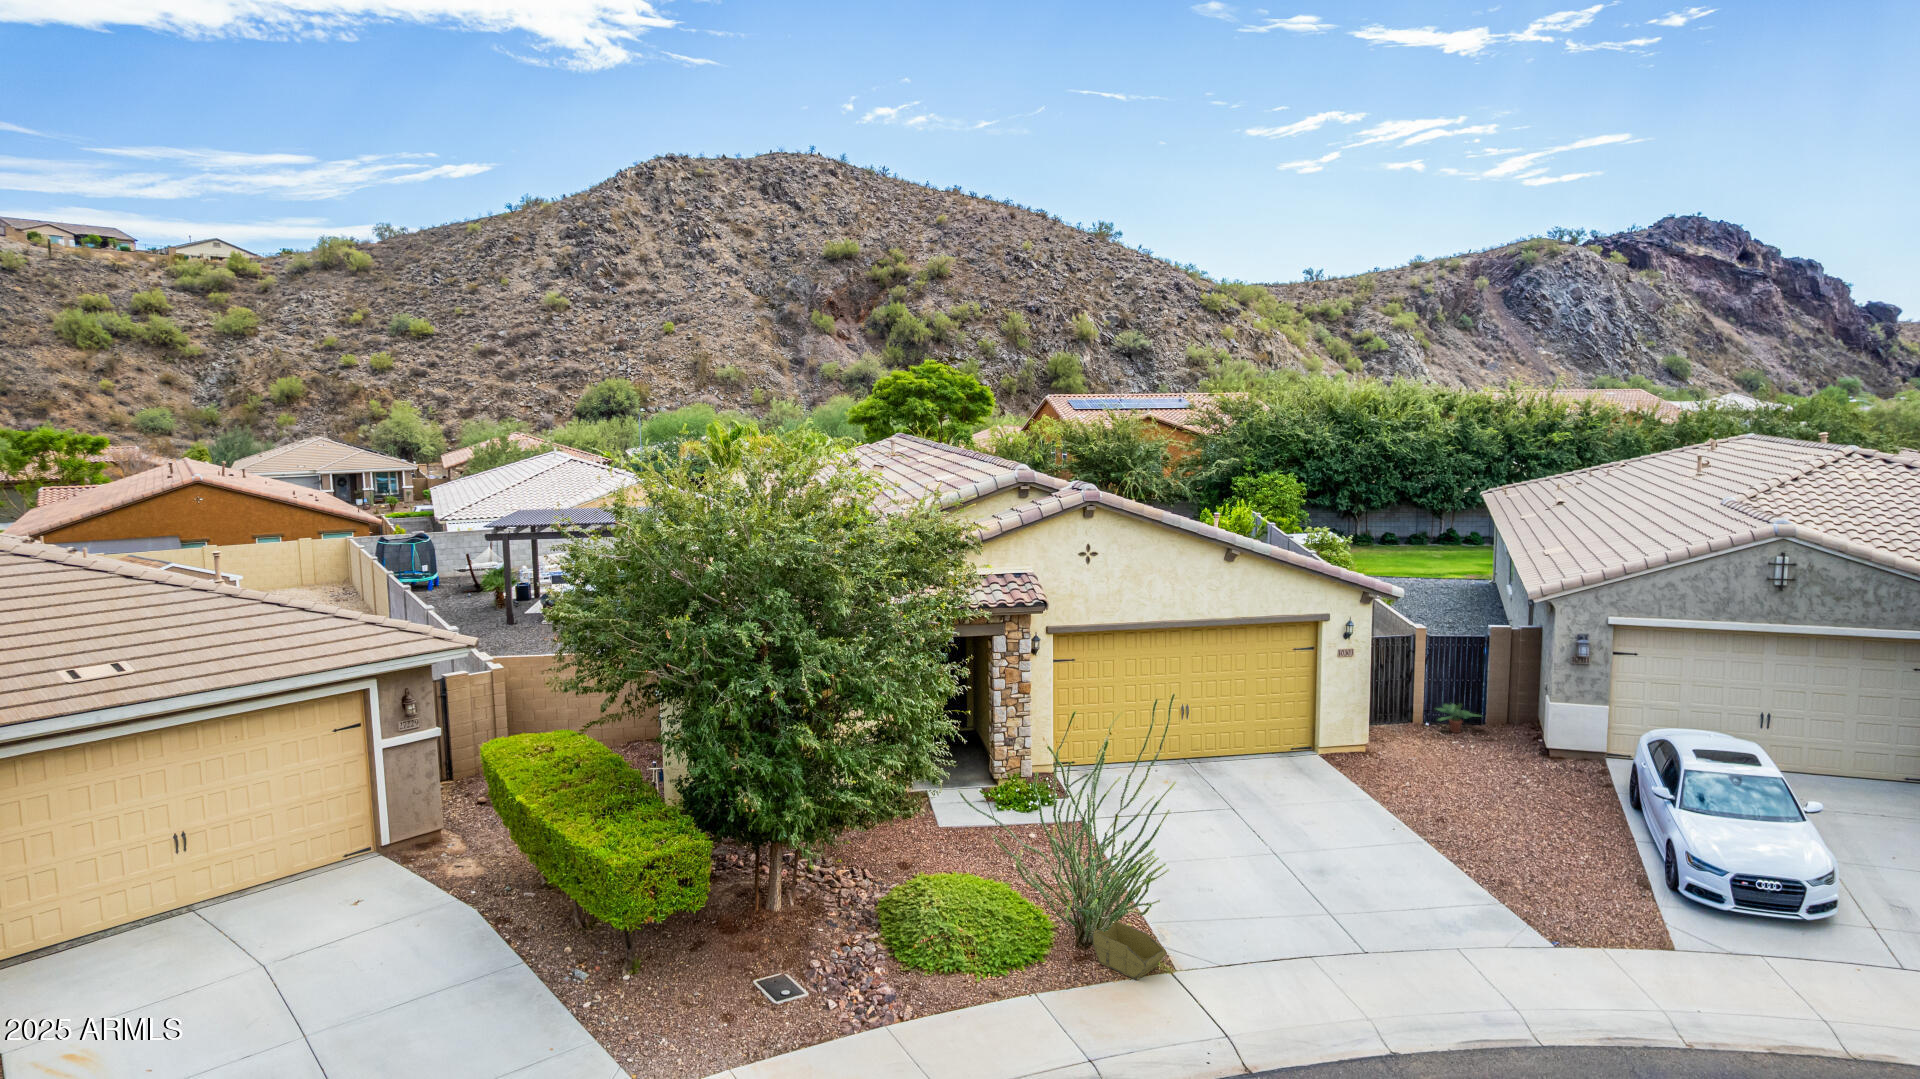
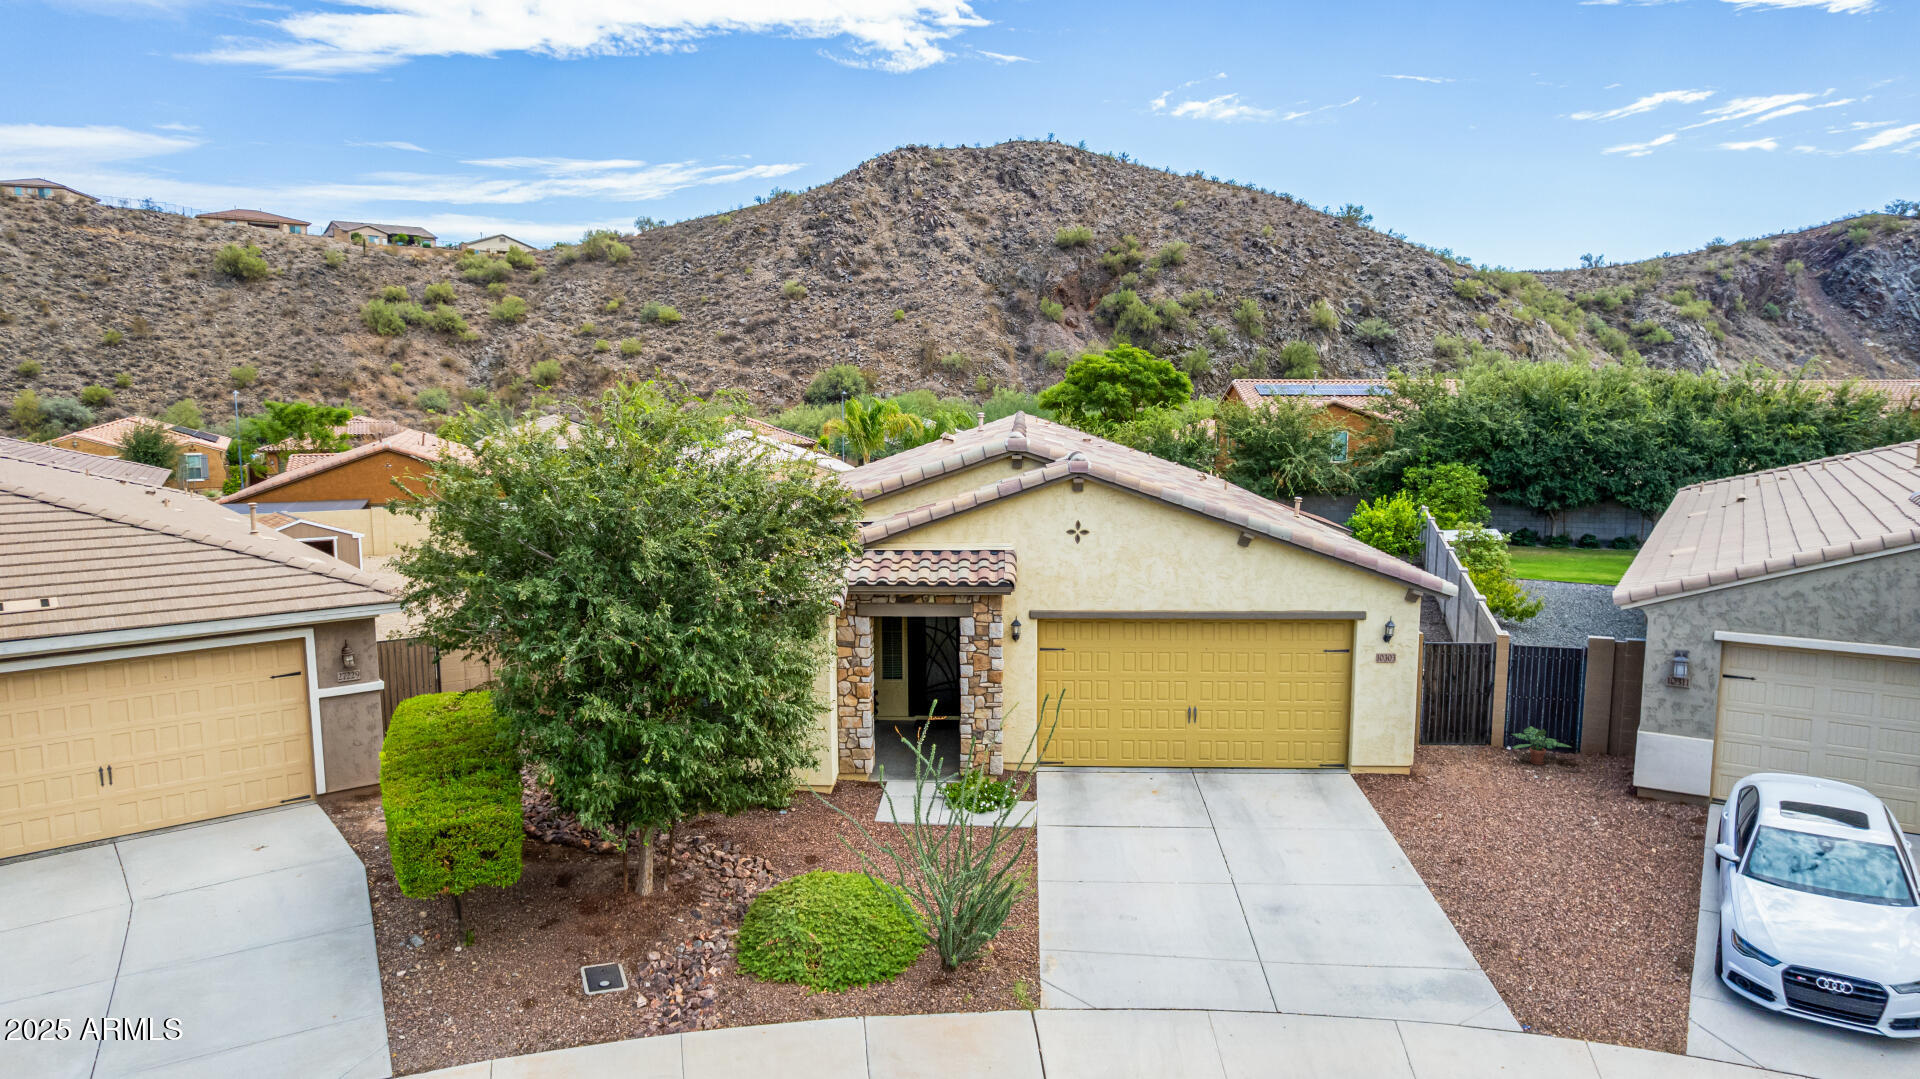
storage bin: present [1093,921,1166,980] -> none [948,941,1024,1011]

